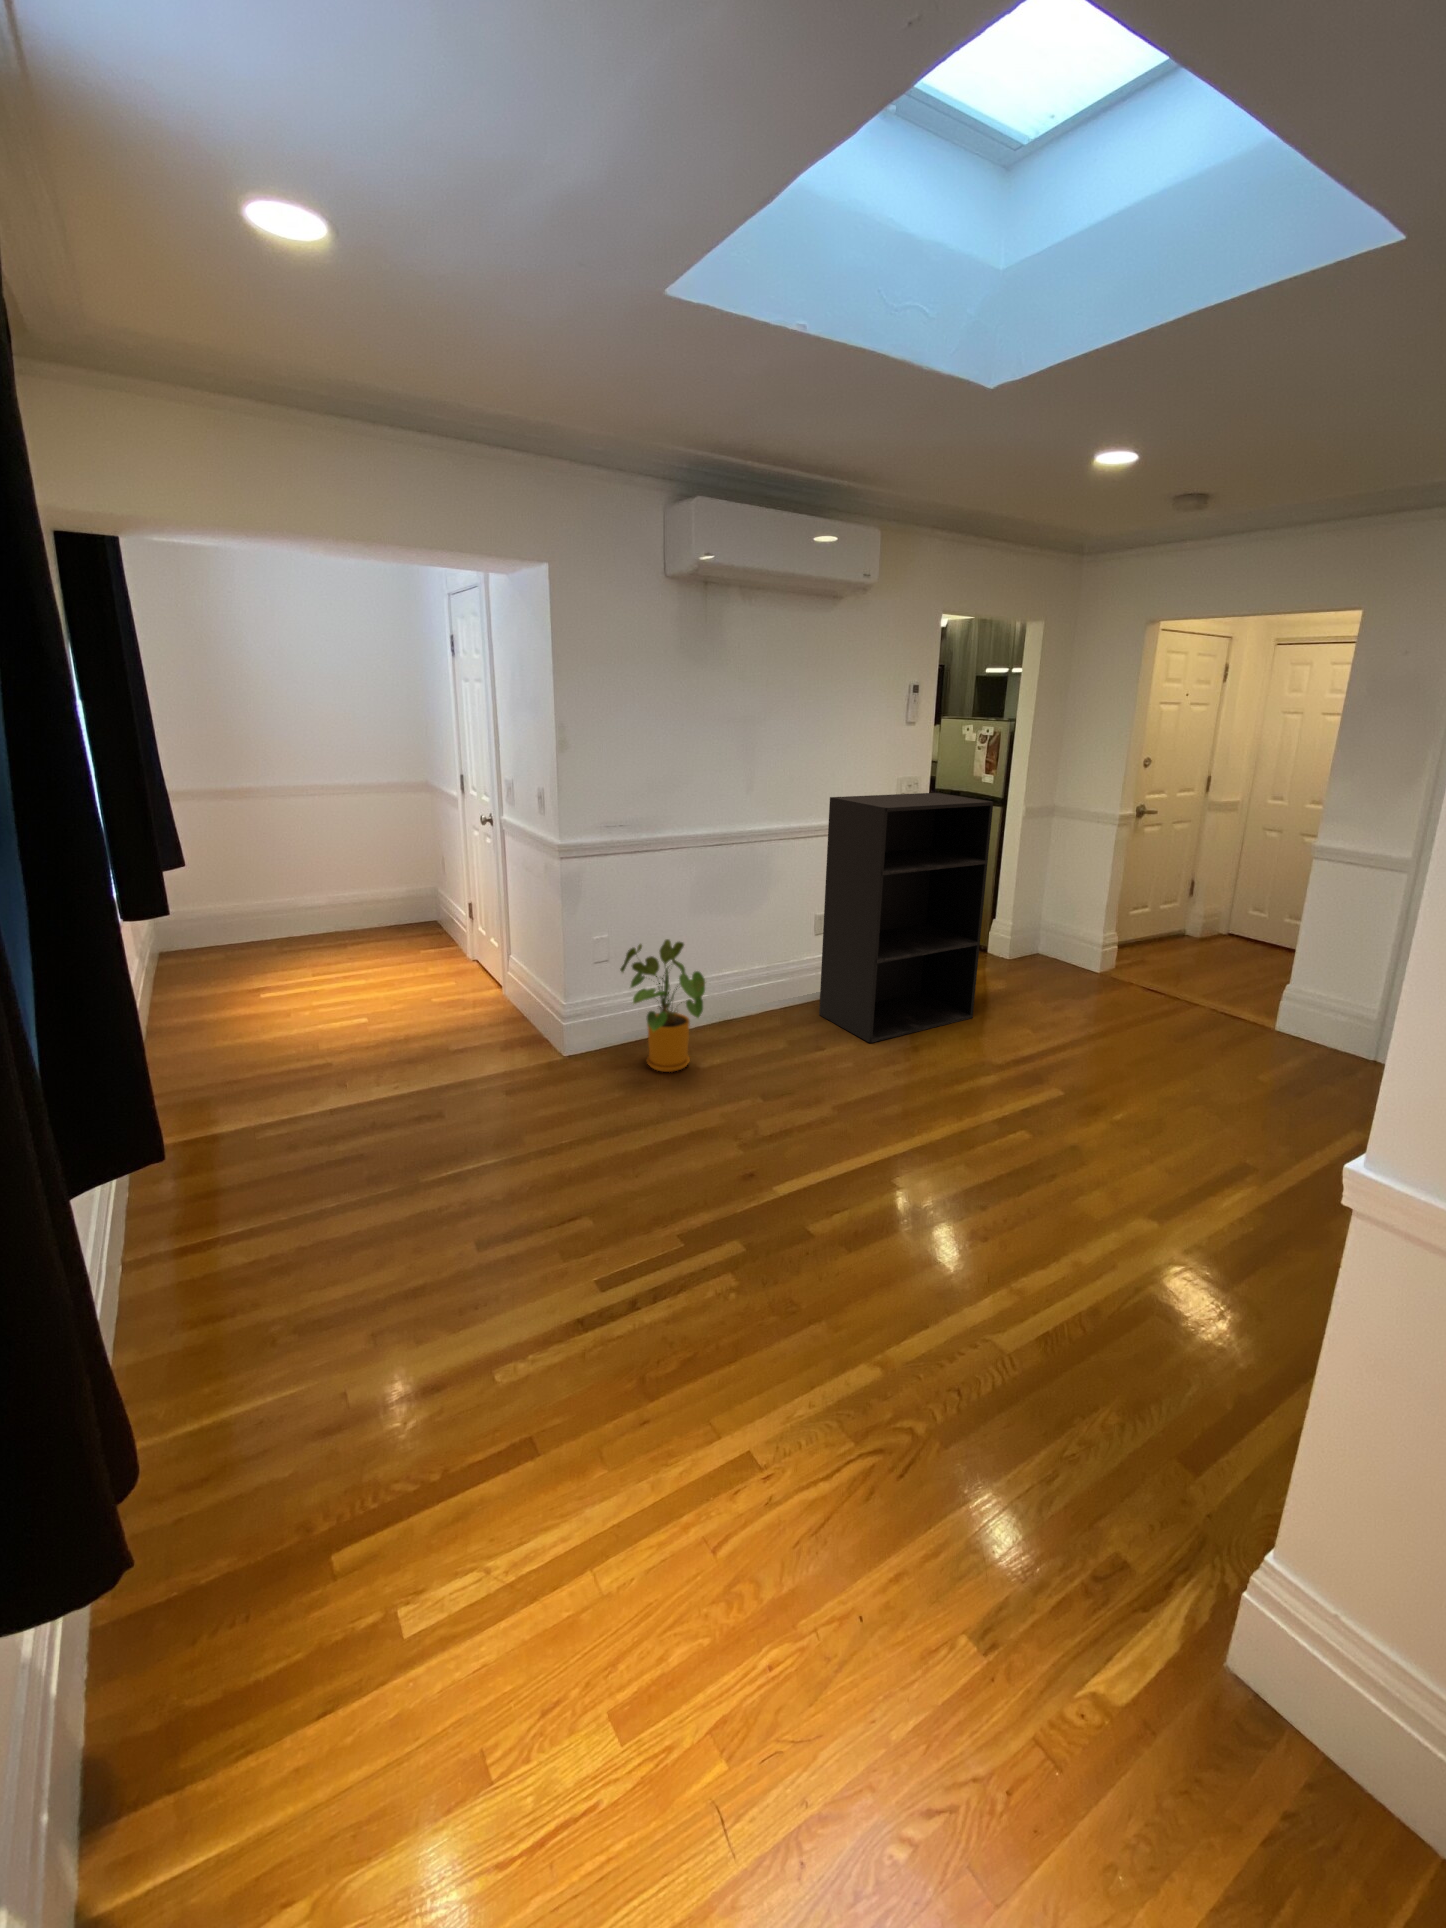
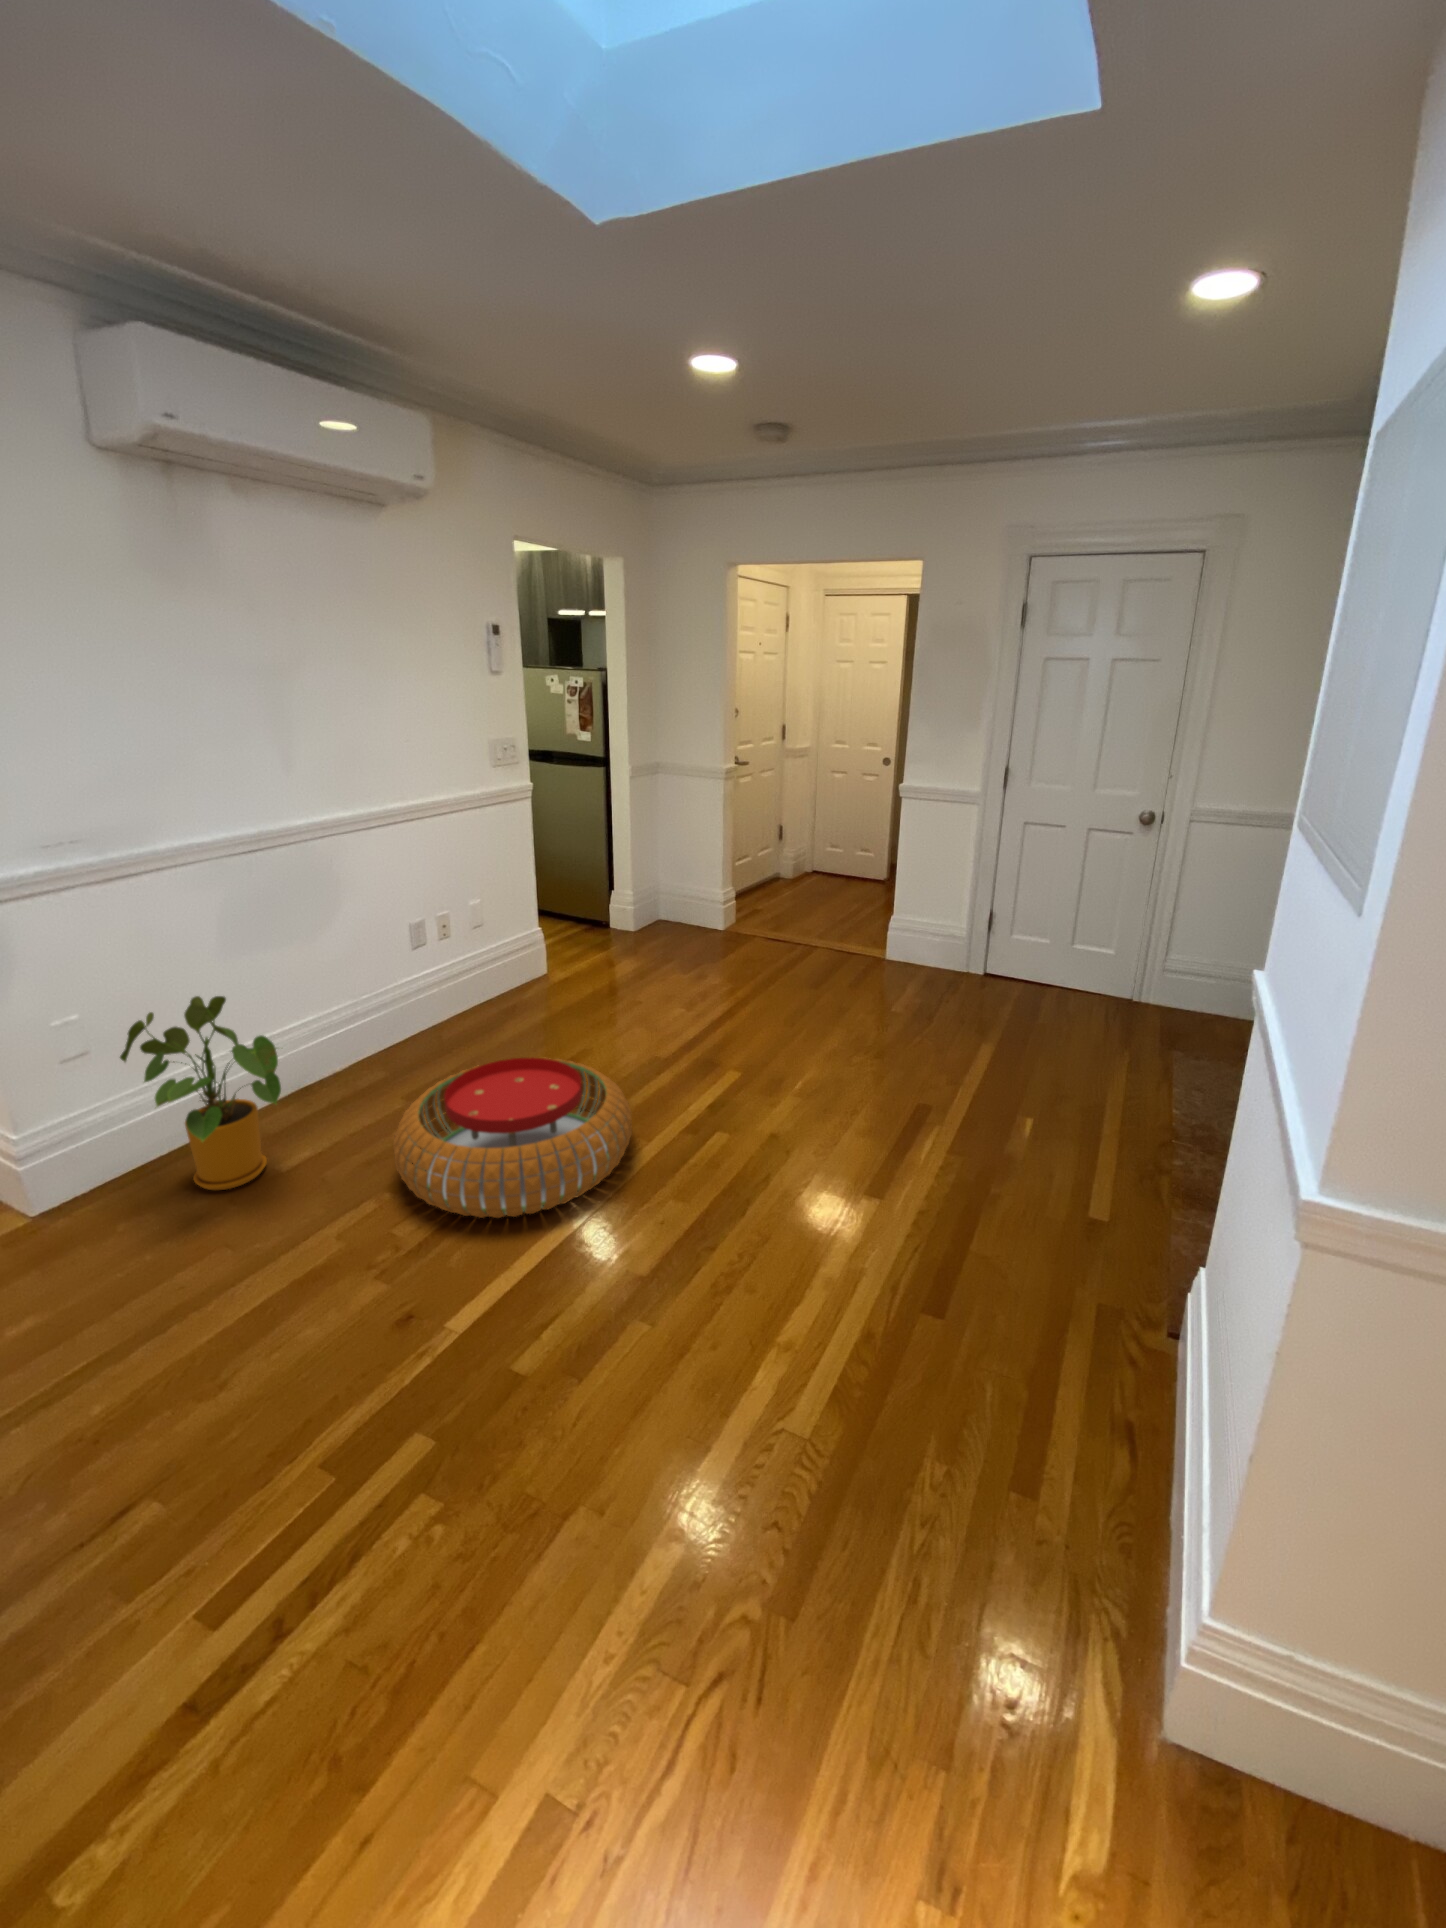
bookshelf: present [819,793,993,1043] -> none [411,756,620,1069]
pouf: none [764,1027,944,1144] -> present [393,1057,632,1218]

